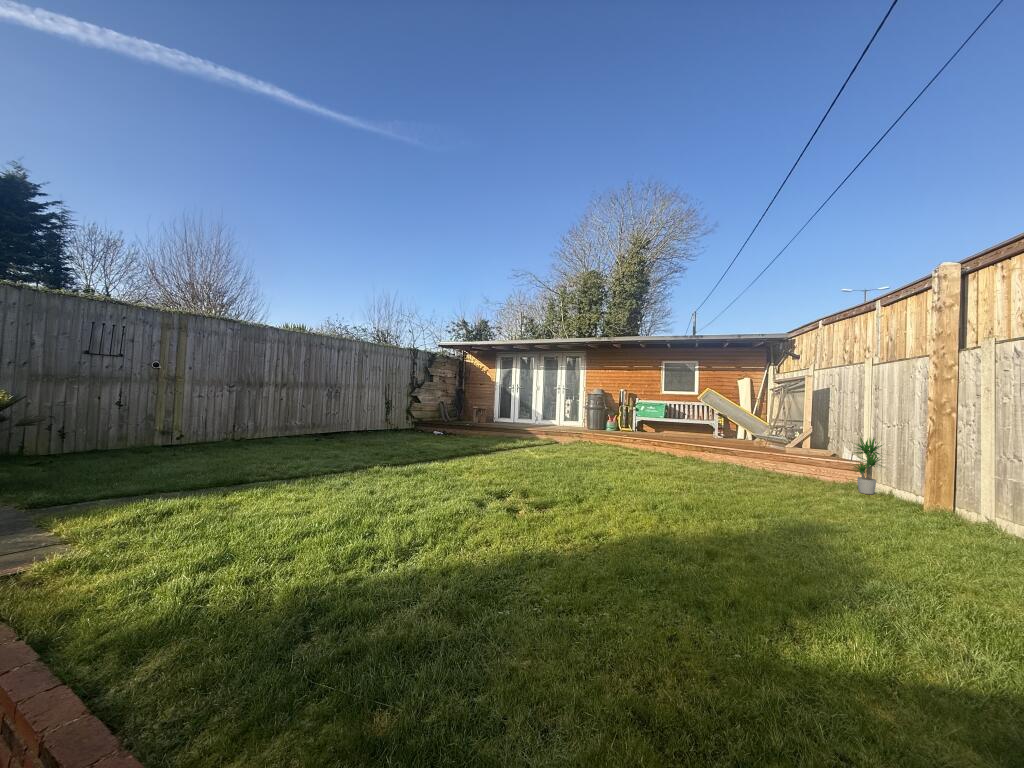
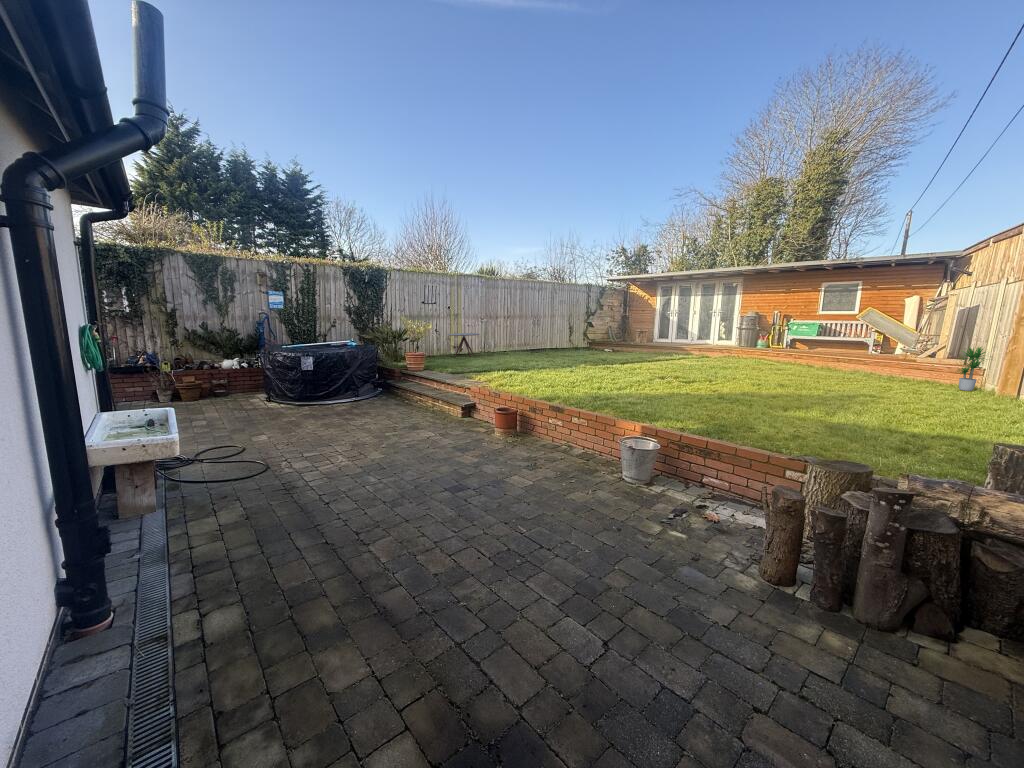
round table: none [142,409,213,451] -> present [448,333,479,356]

